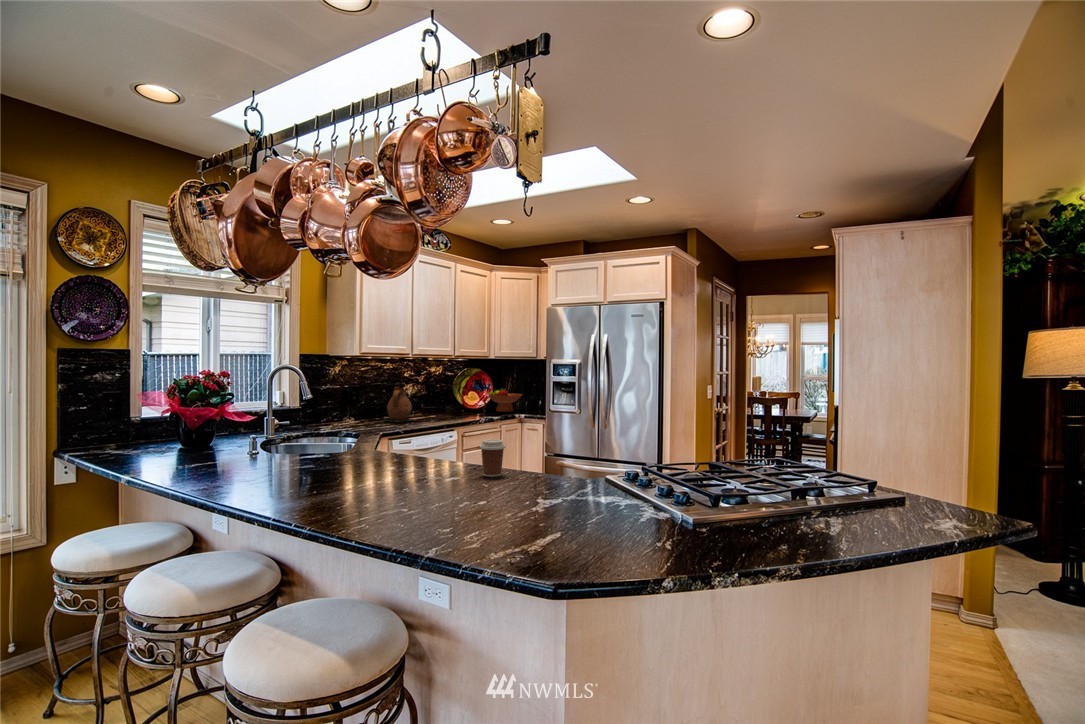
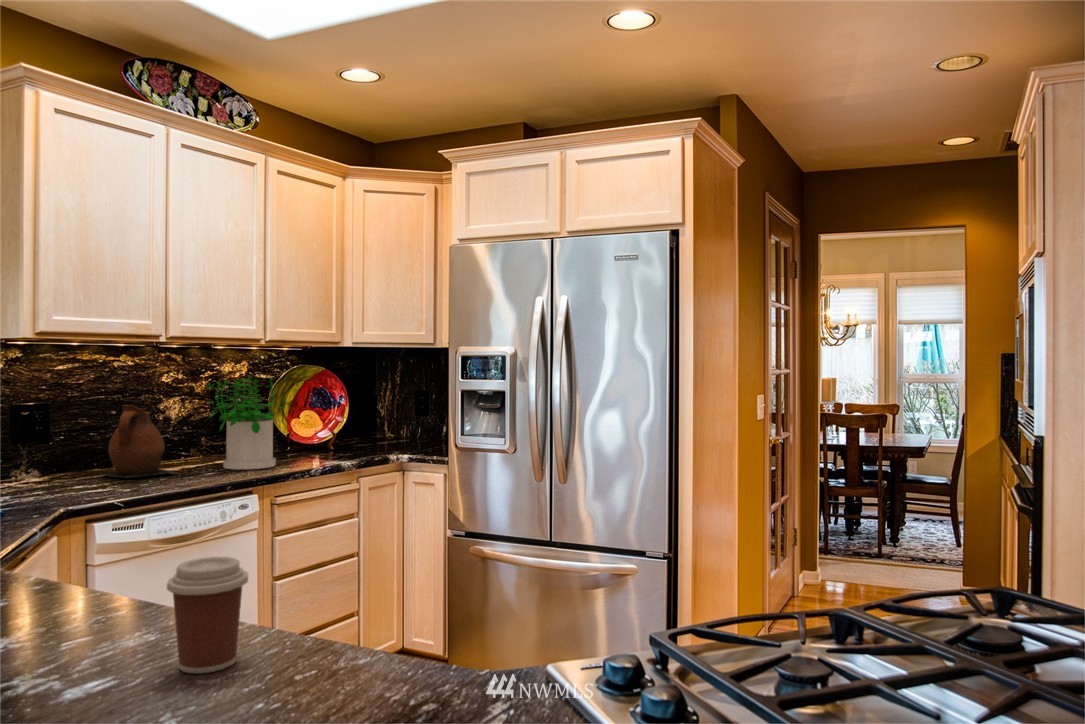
potted plant: none [429,374,466,420] -> present [208,376,276,469]
fruit bowl: present [488,389,522,412] -> none [338,404,408,450]

